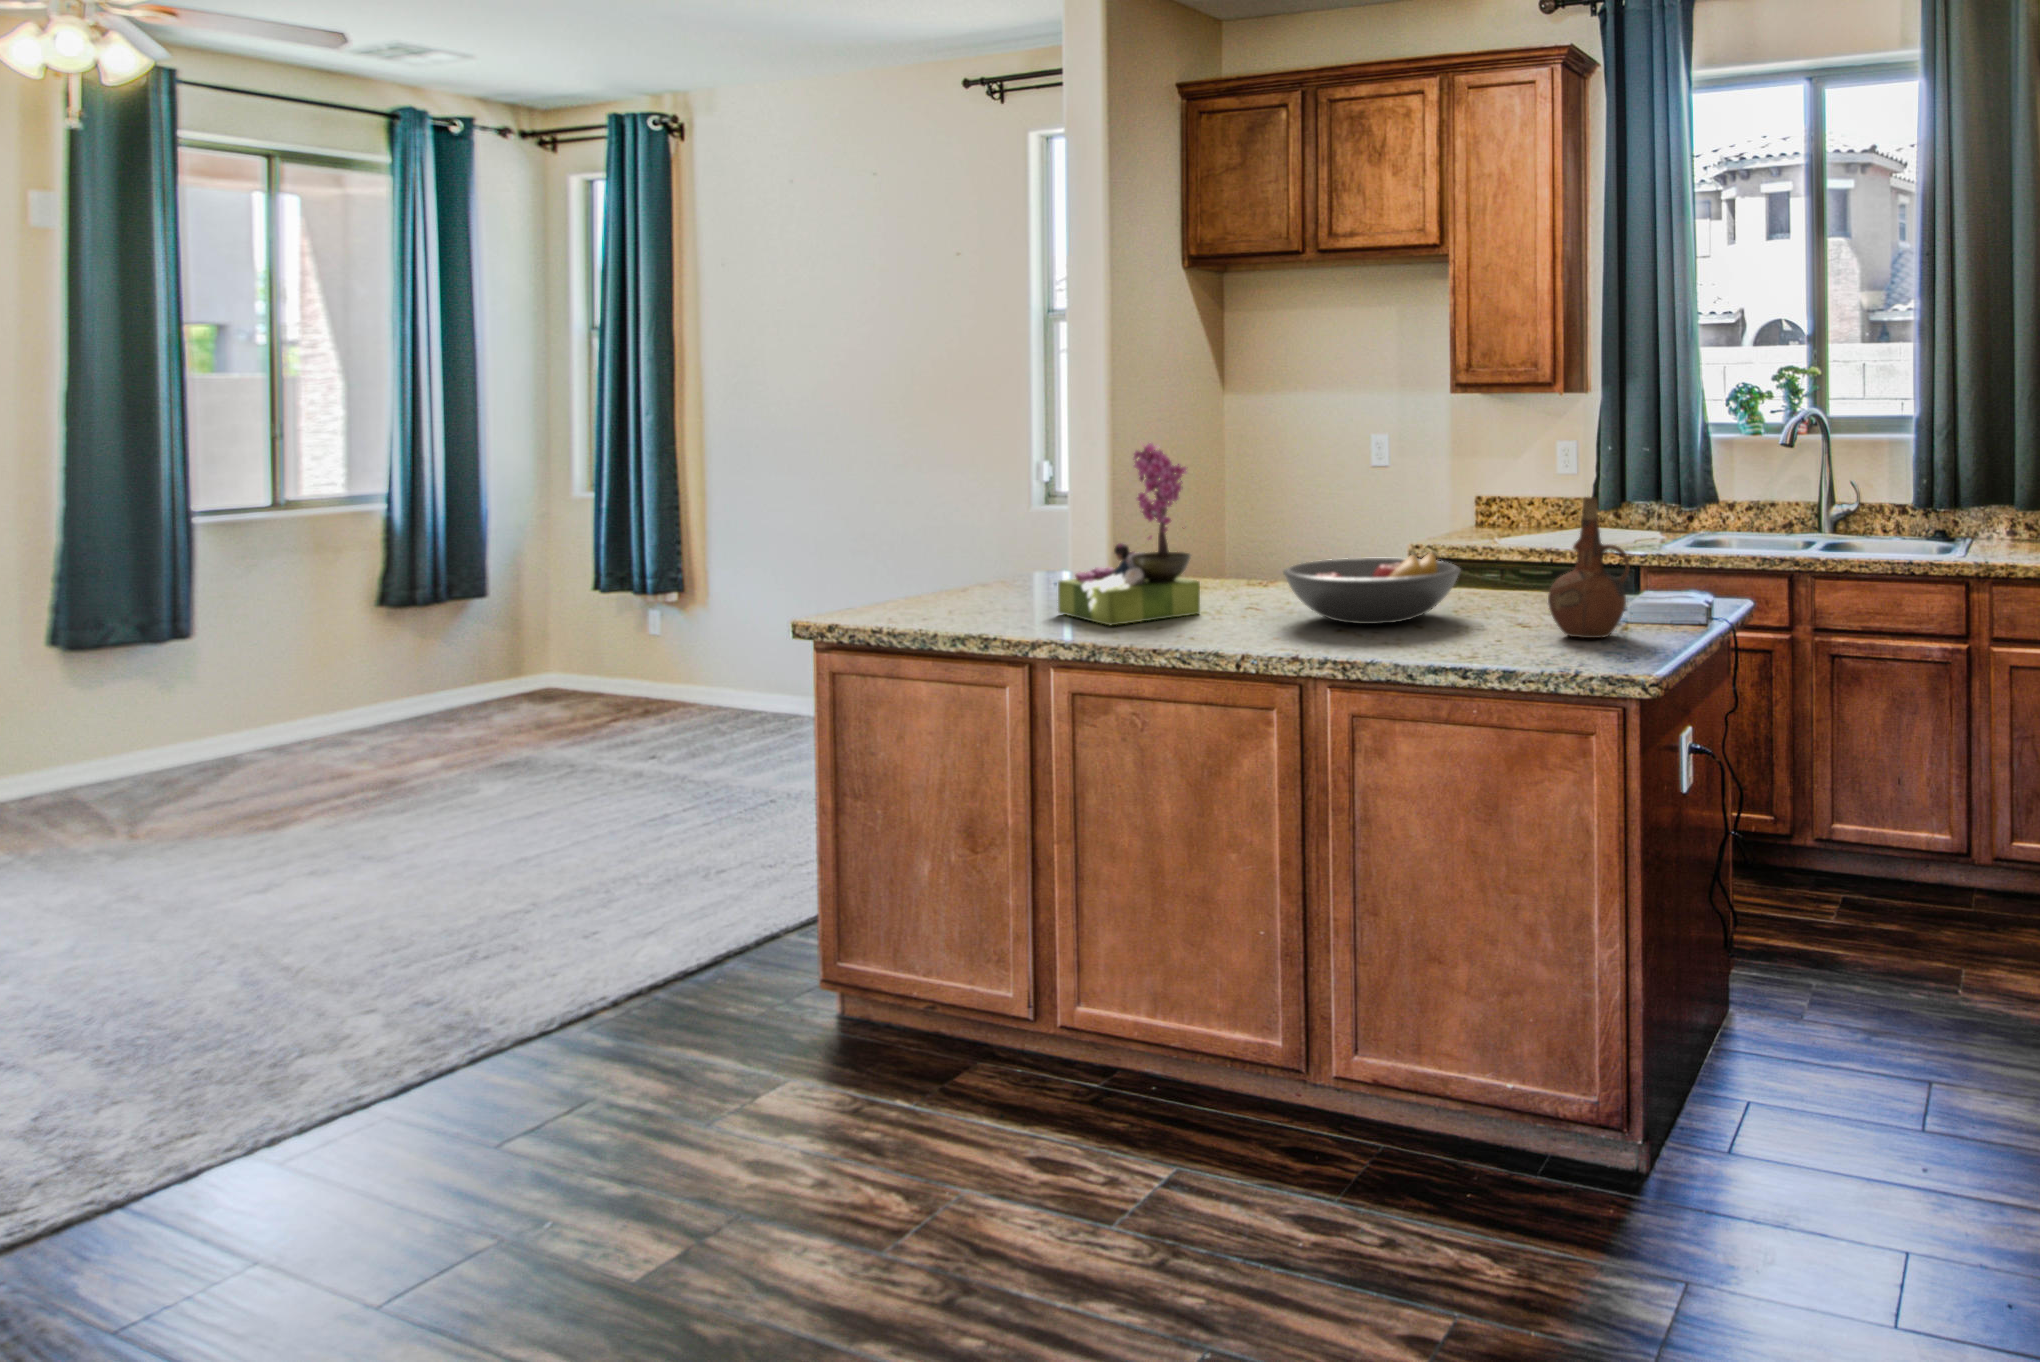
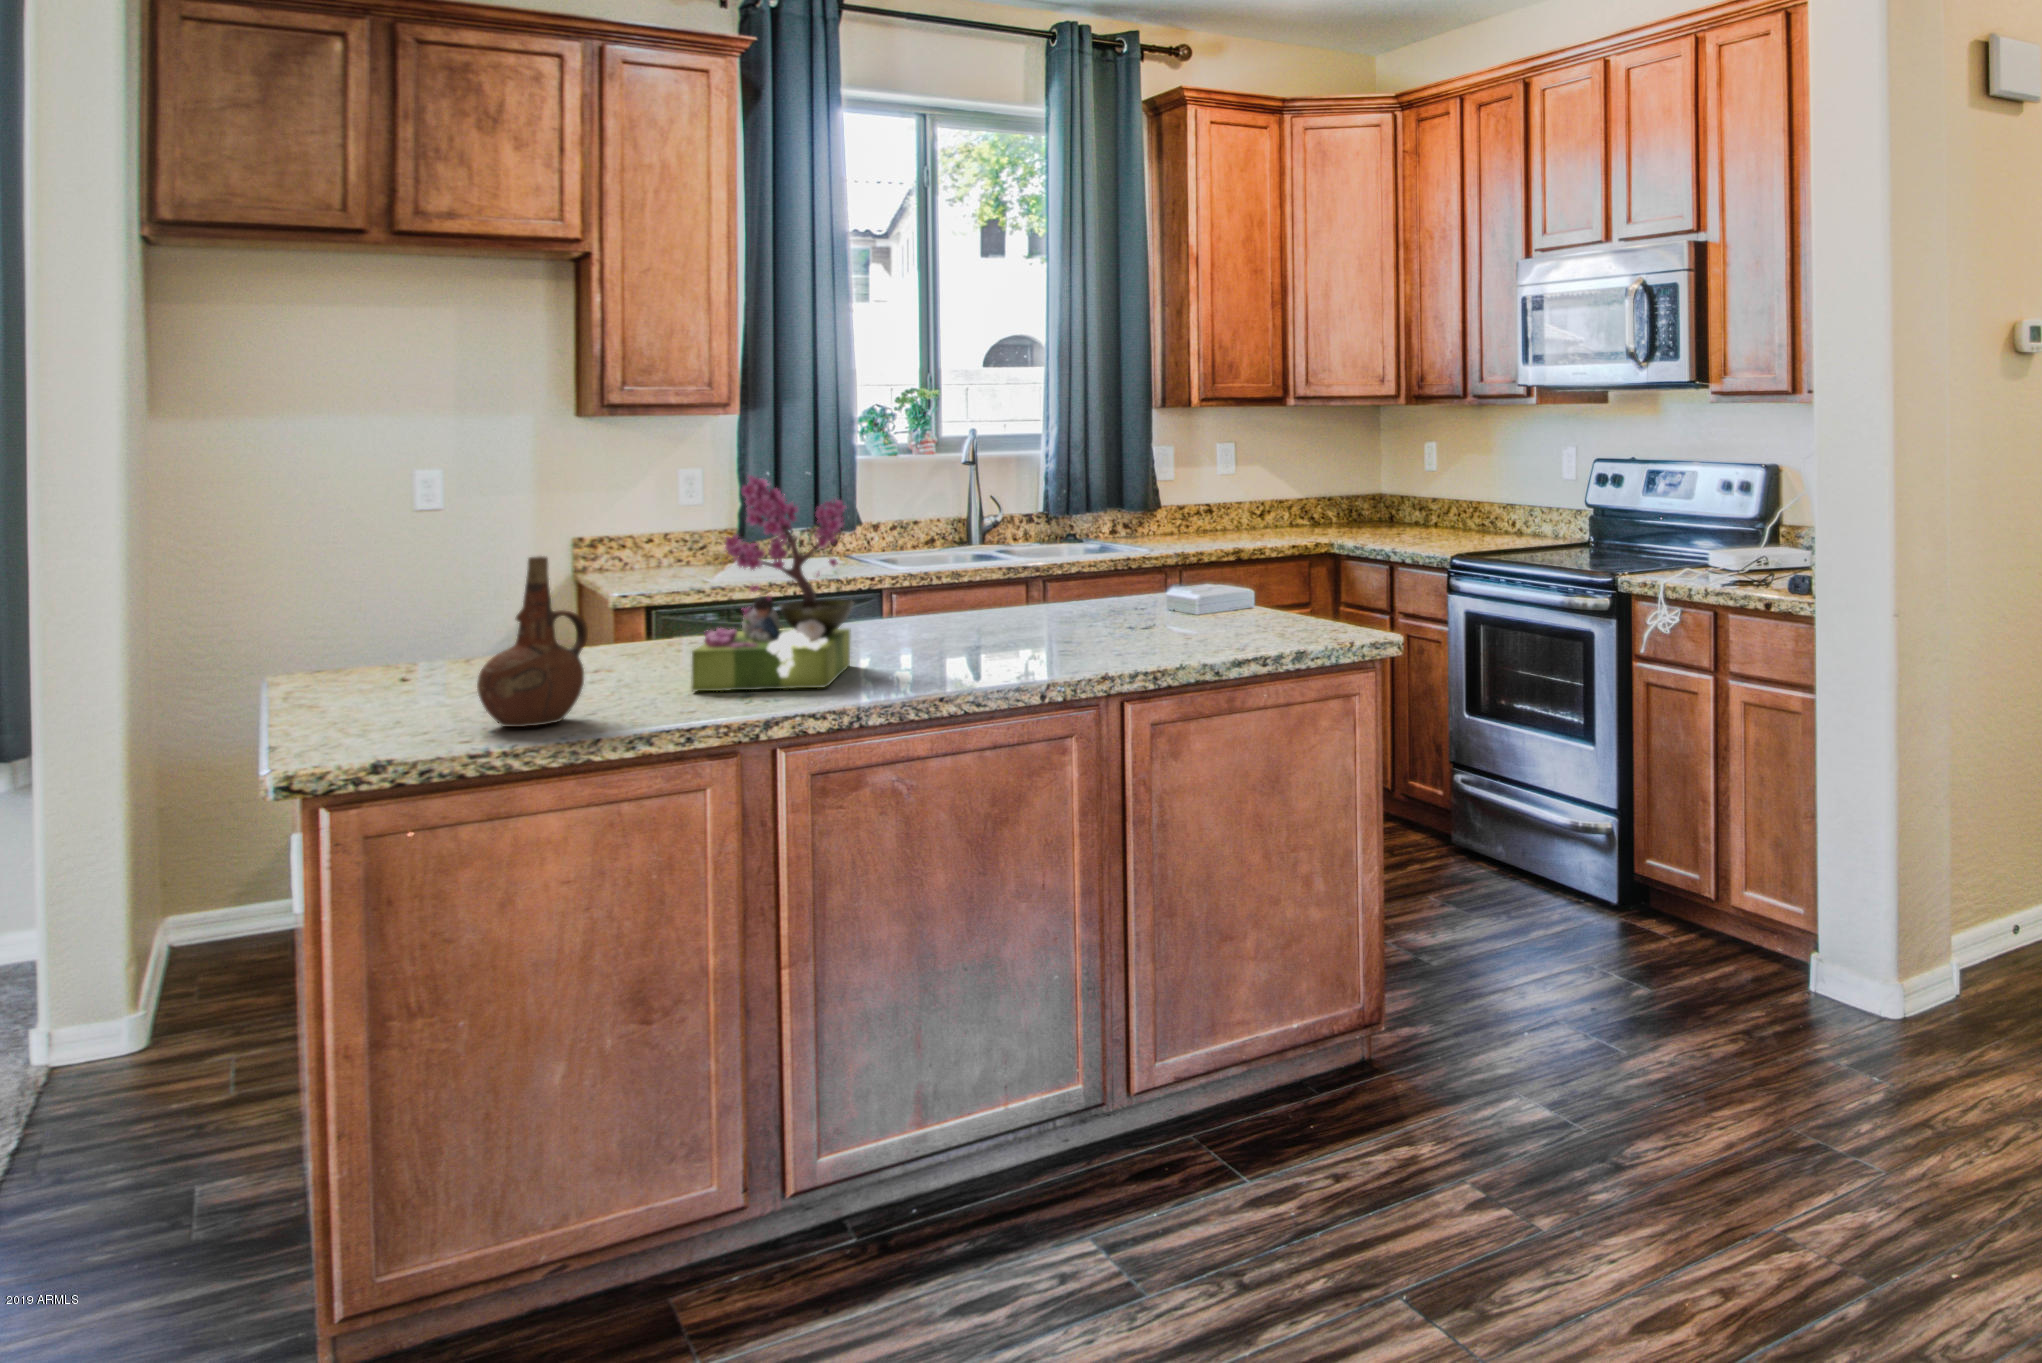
ceramic pitcher: present [1548,497,1630,638] -> present [477,556,588,727]
fruit bowl: present [1283,552,1461,624] -> none [945,570,1125,646]

